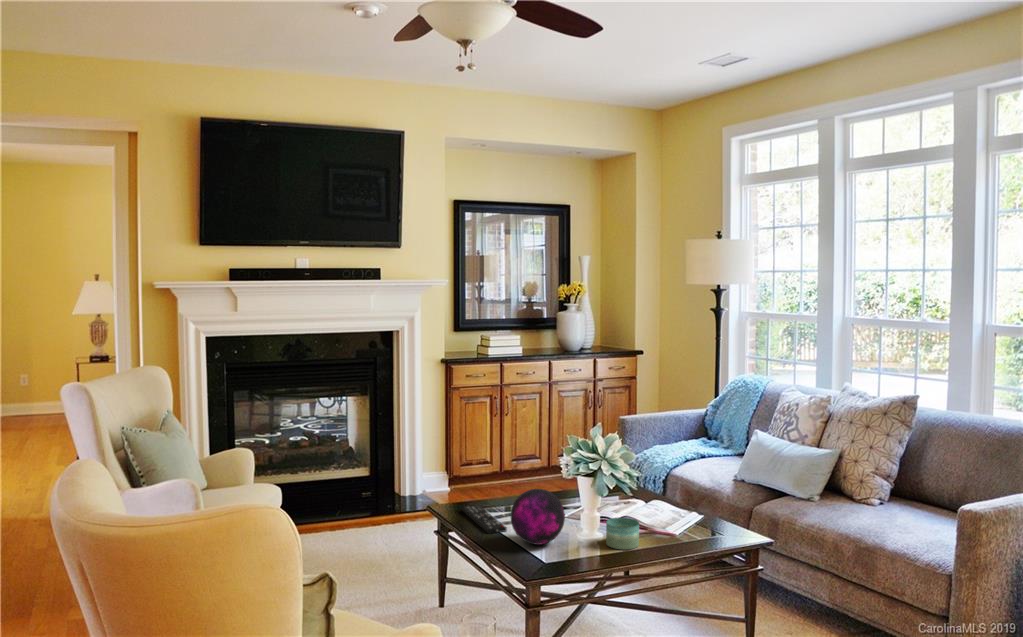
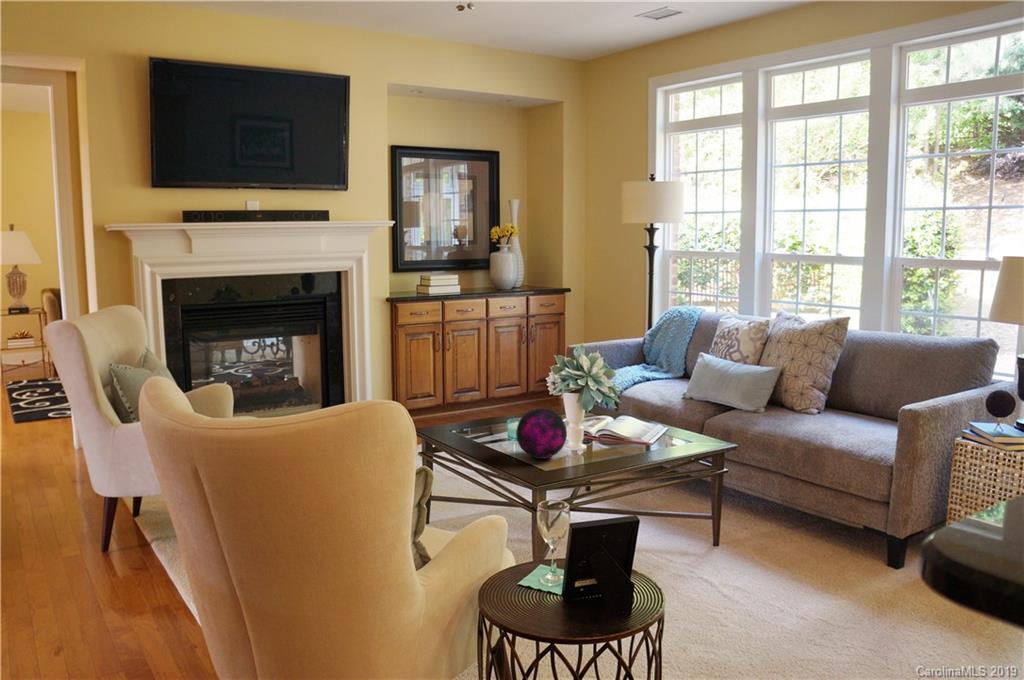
remote control: present [462,505,507,533] -> none [455,428,507,452]
candle: present [606,517,639,549] -> none [603,431,633,459]

